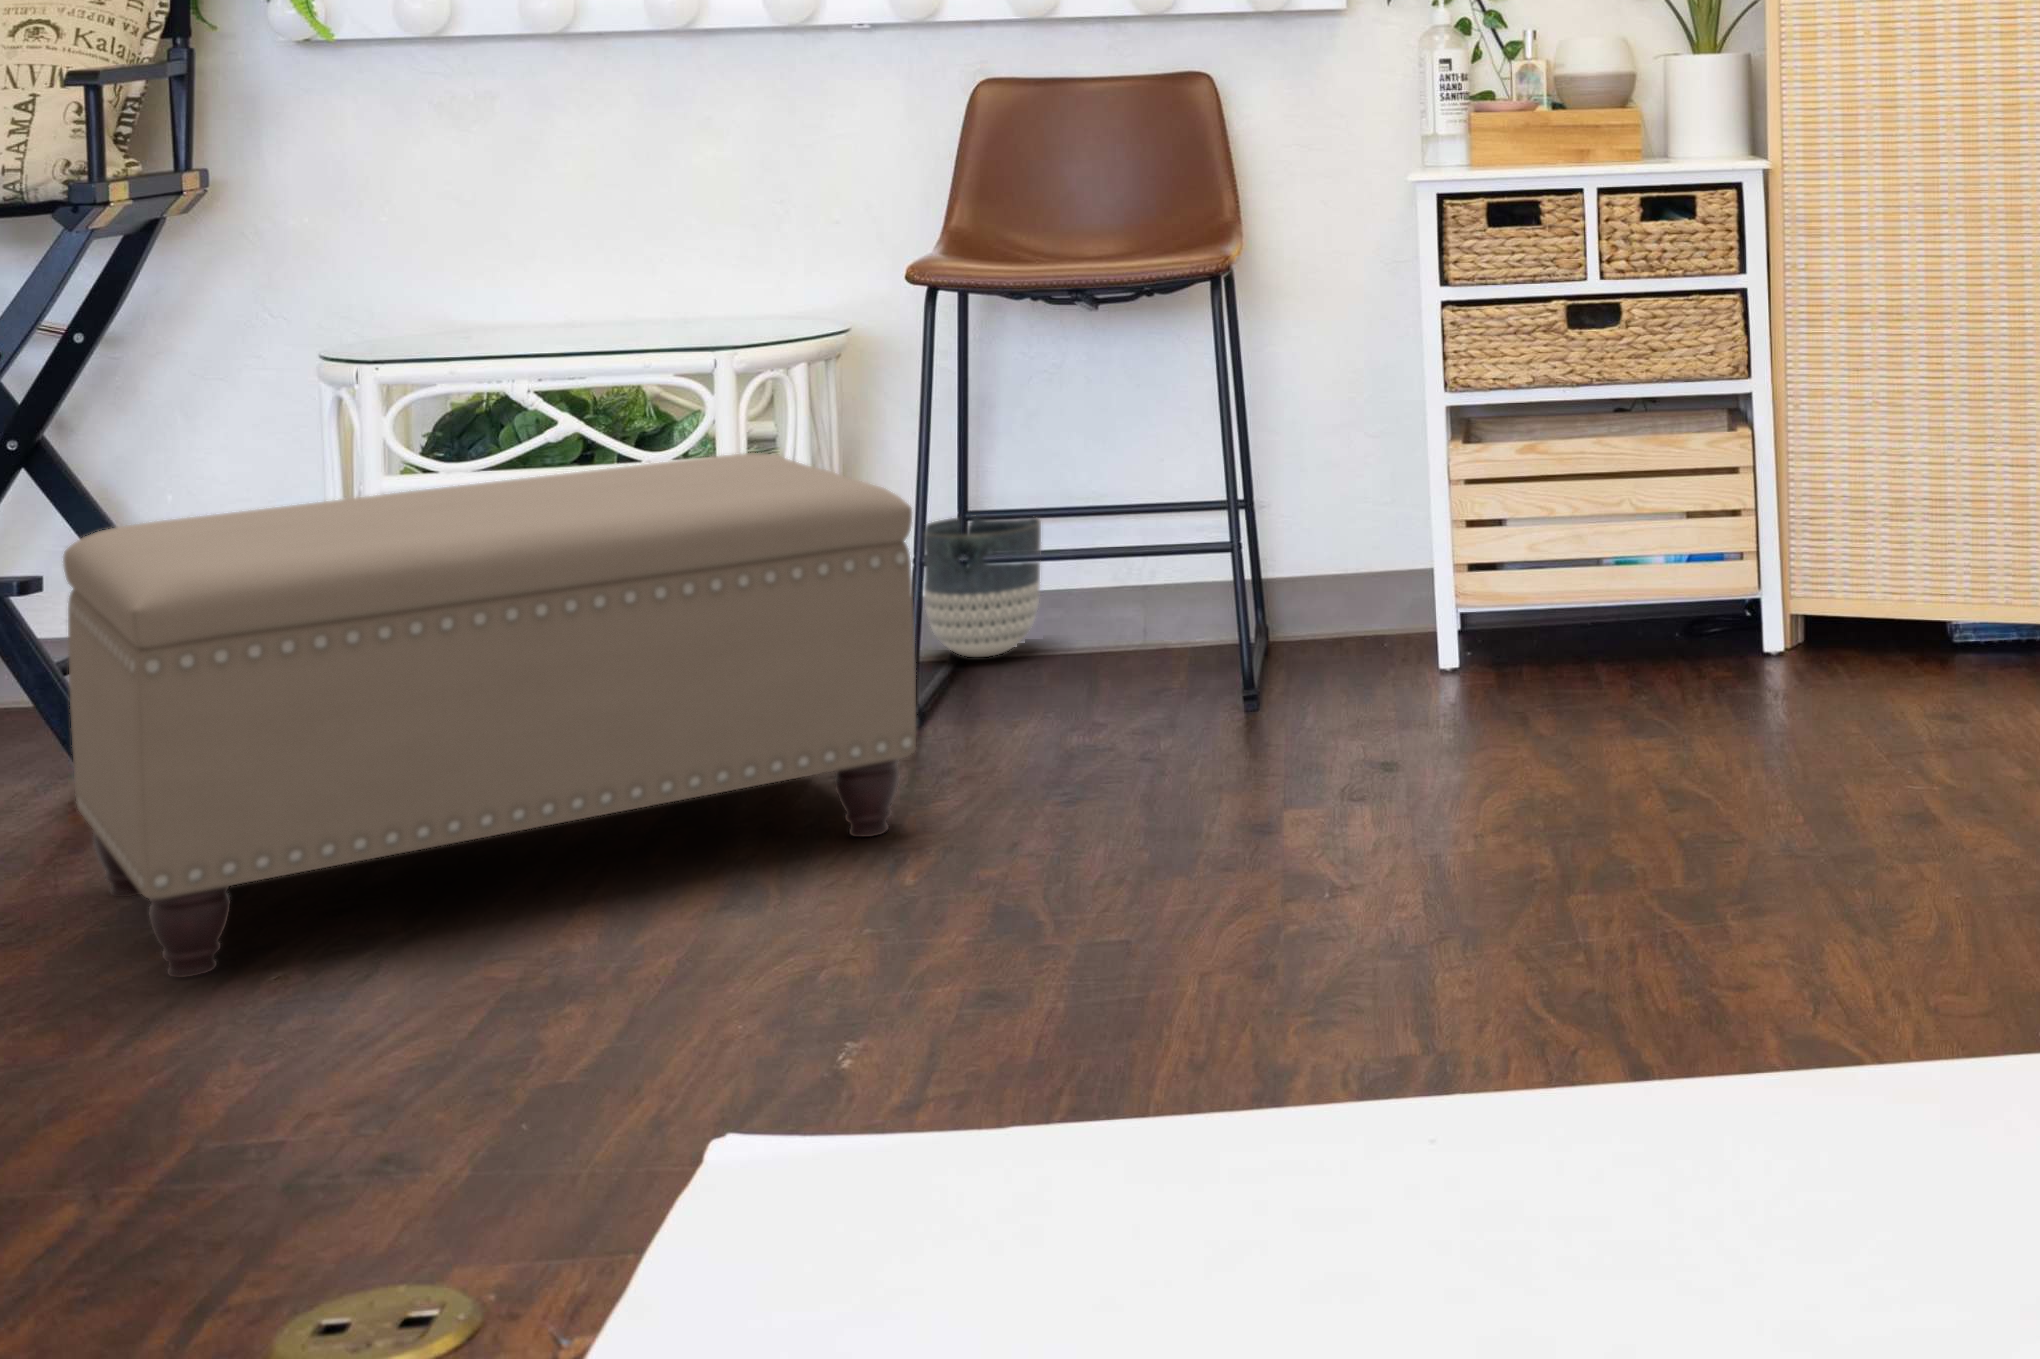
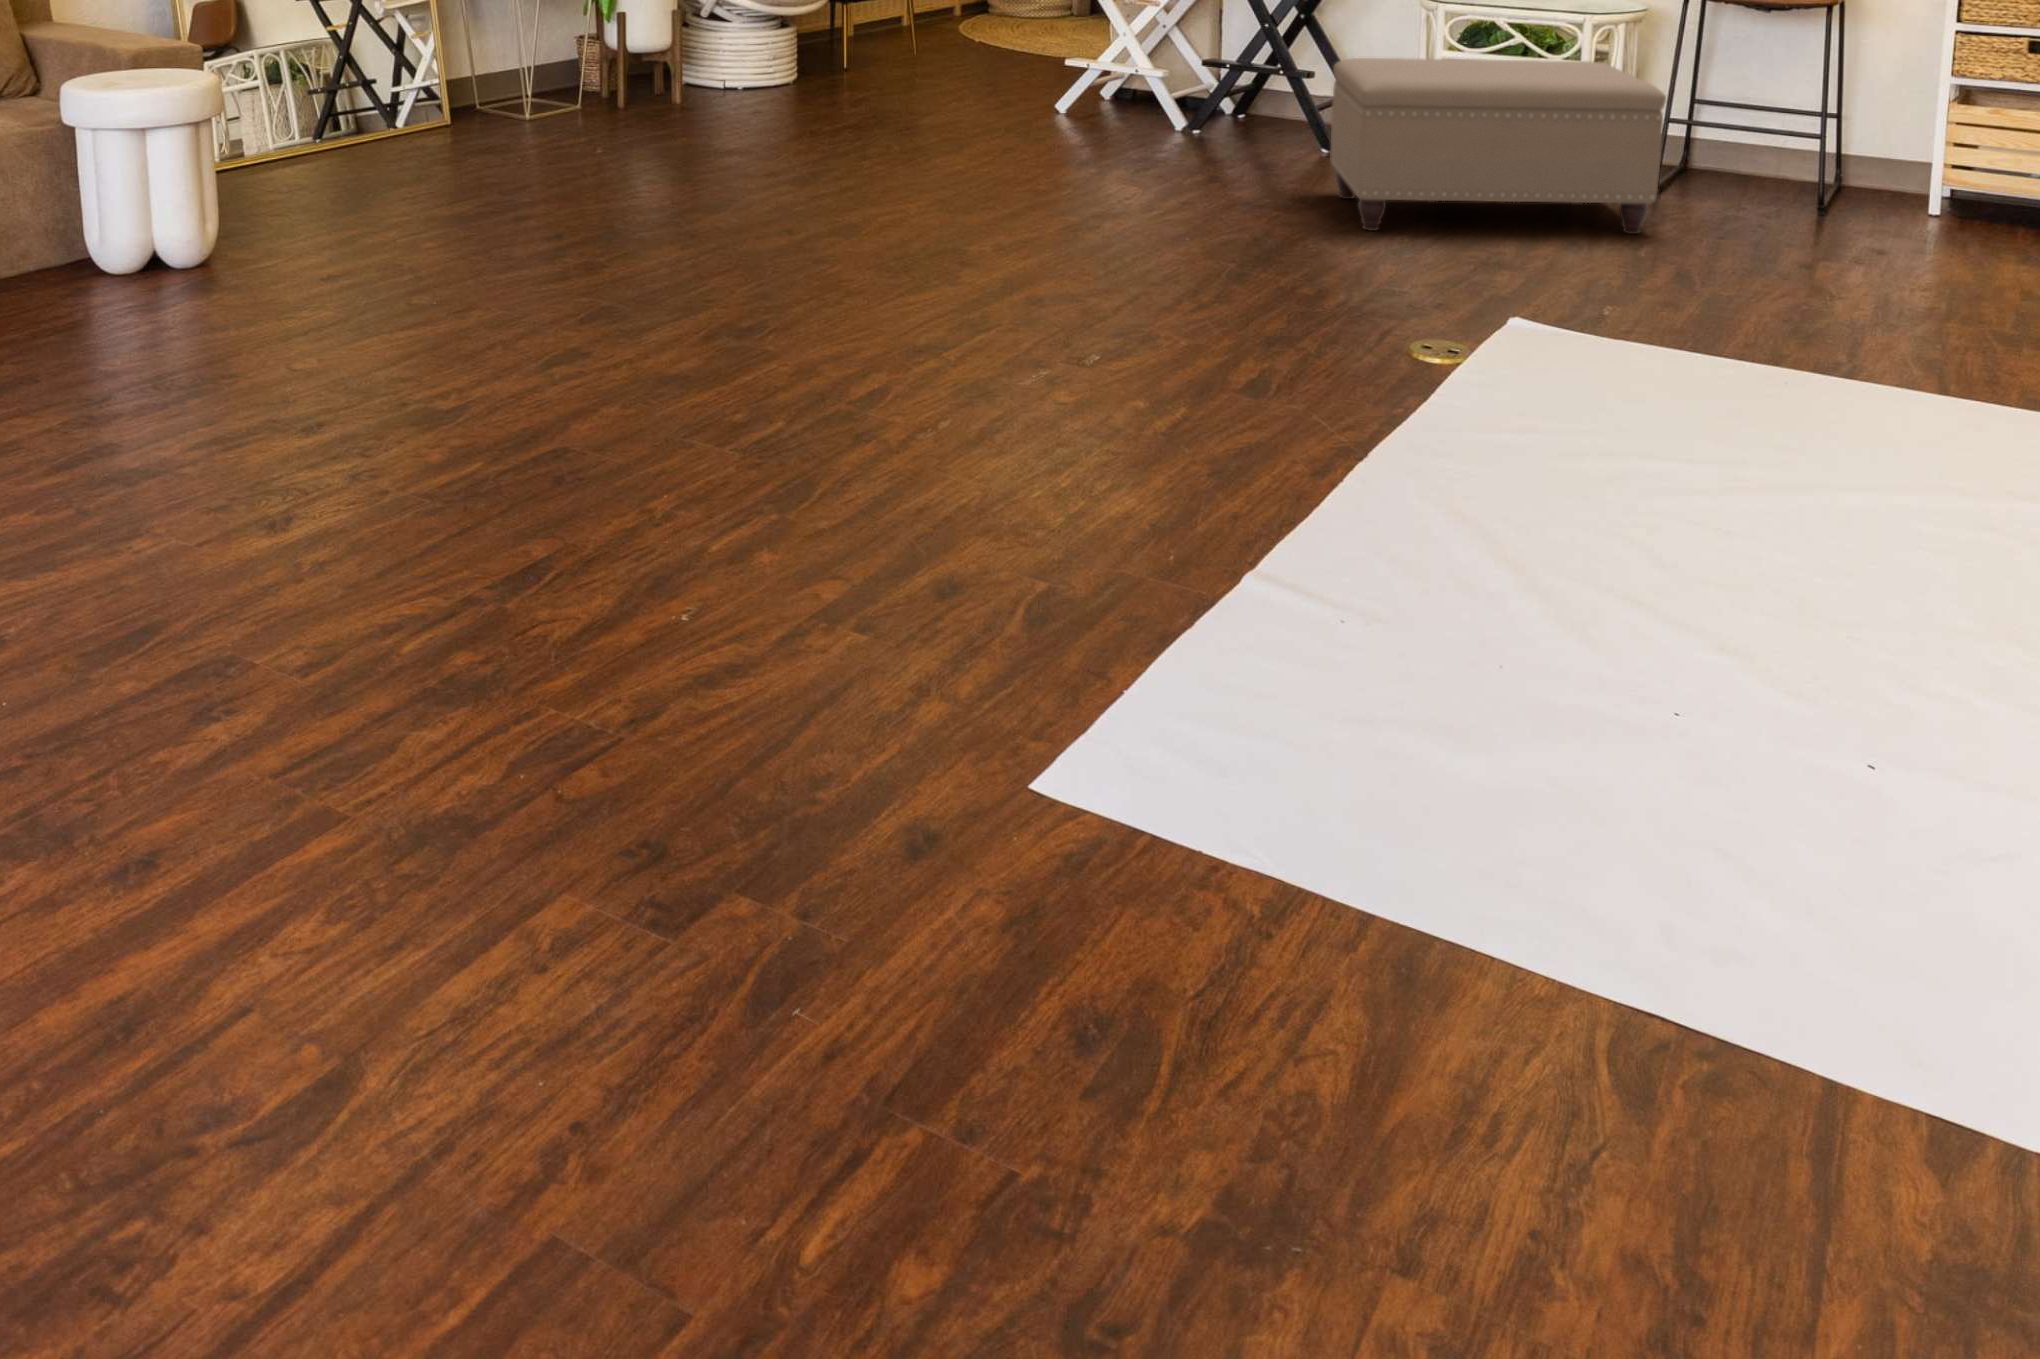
planter: present [923,517,1041,657] -> none [1669,104,1730,170]

